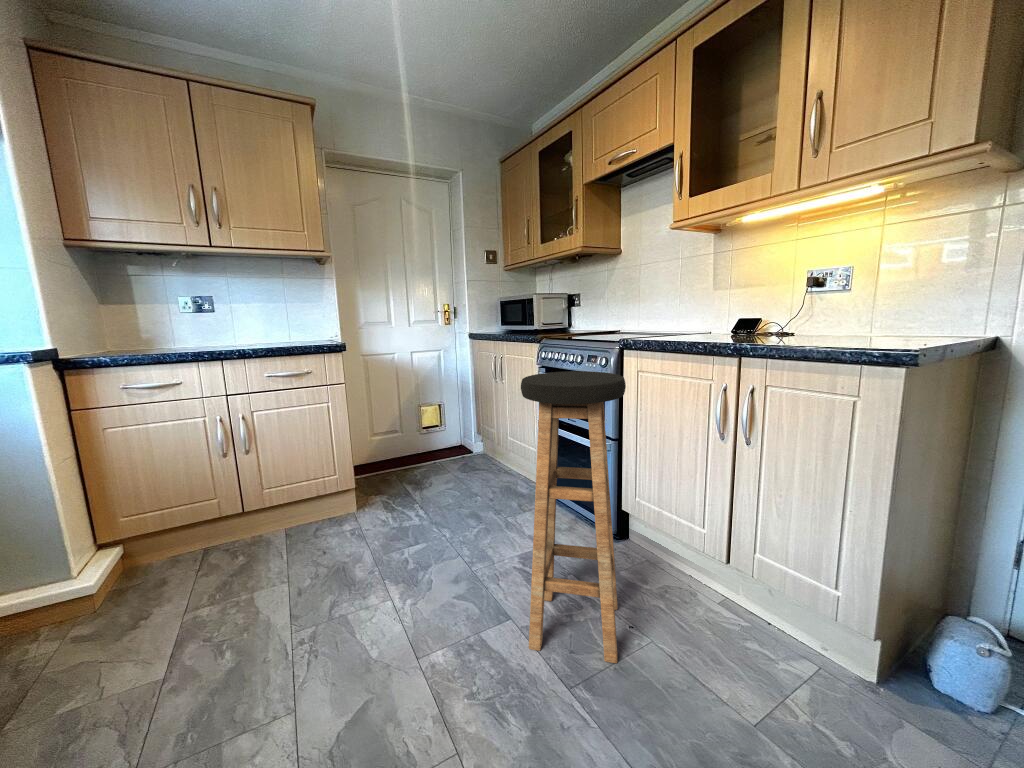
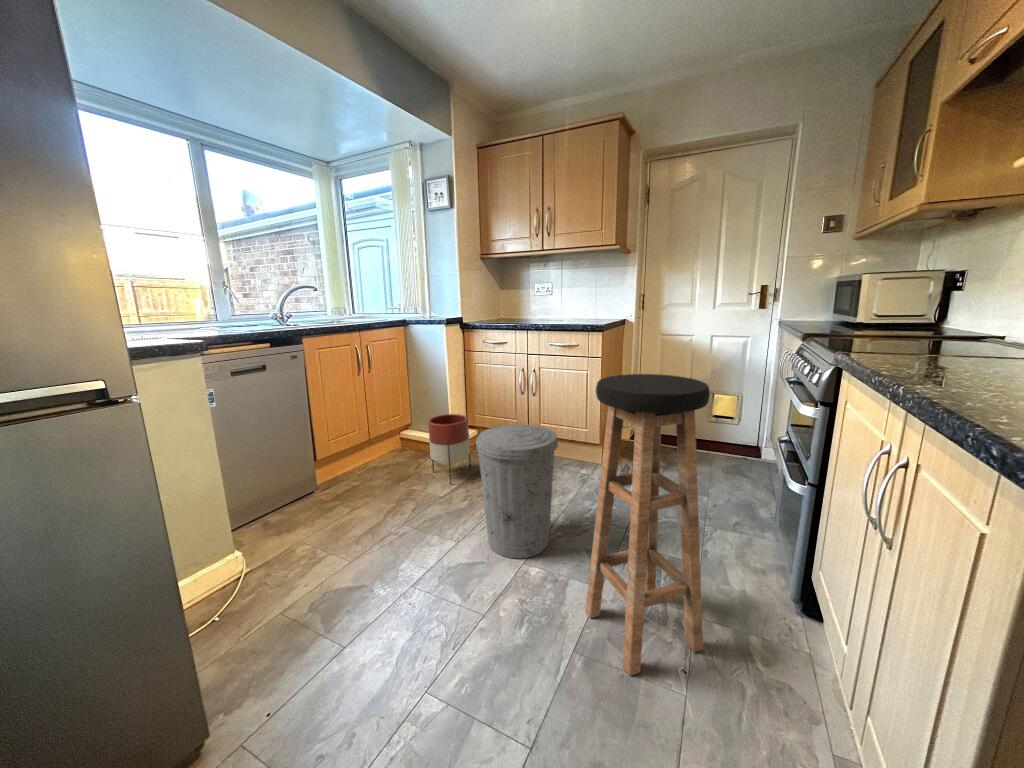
trash can: none [298,474,422,678] -> present [476,424,558,558]
planter: none [55,518,172,660] -> present [428,414,471,484]

